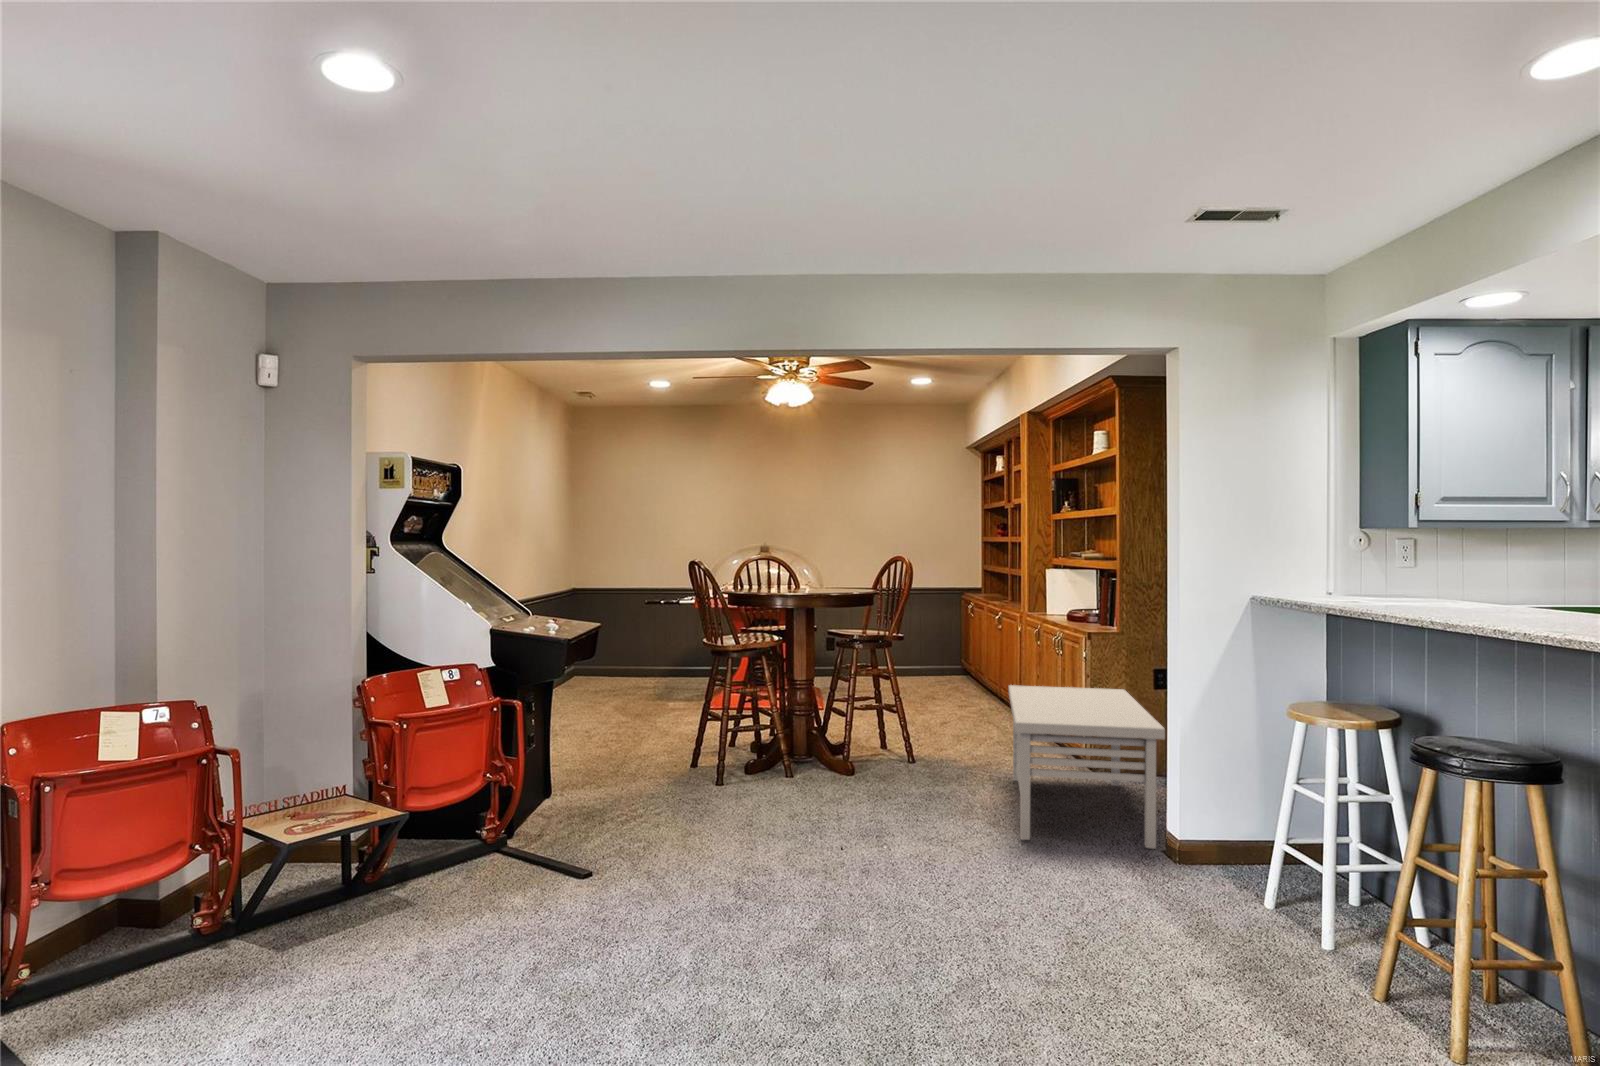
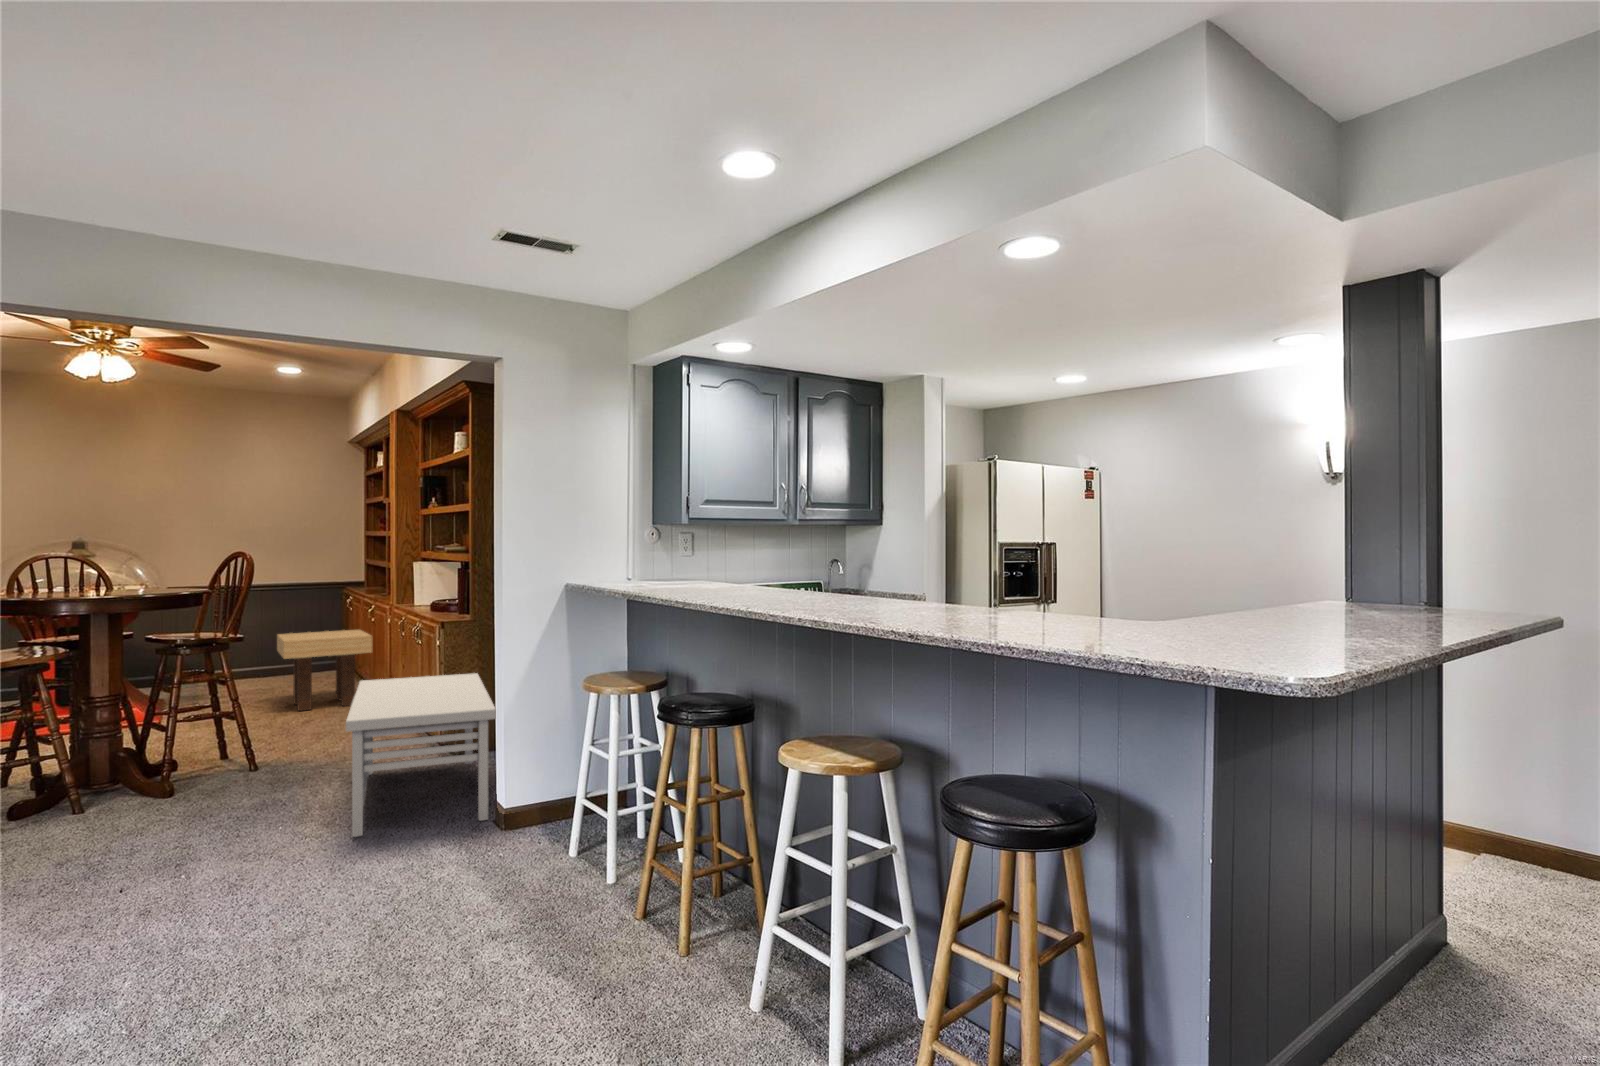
side table: none [914,636,1000,711] -> present [277,630,372,711]

